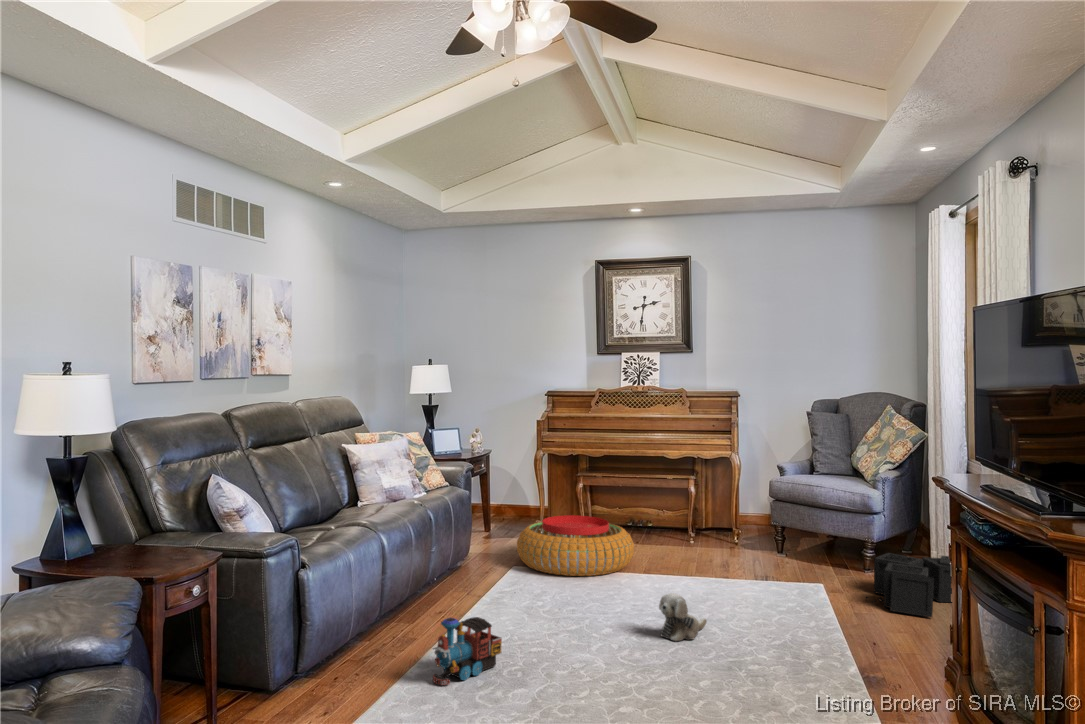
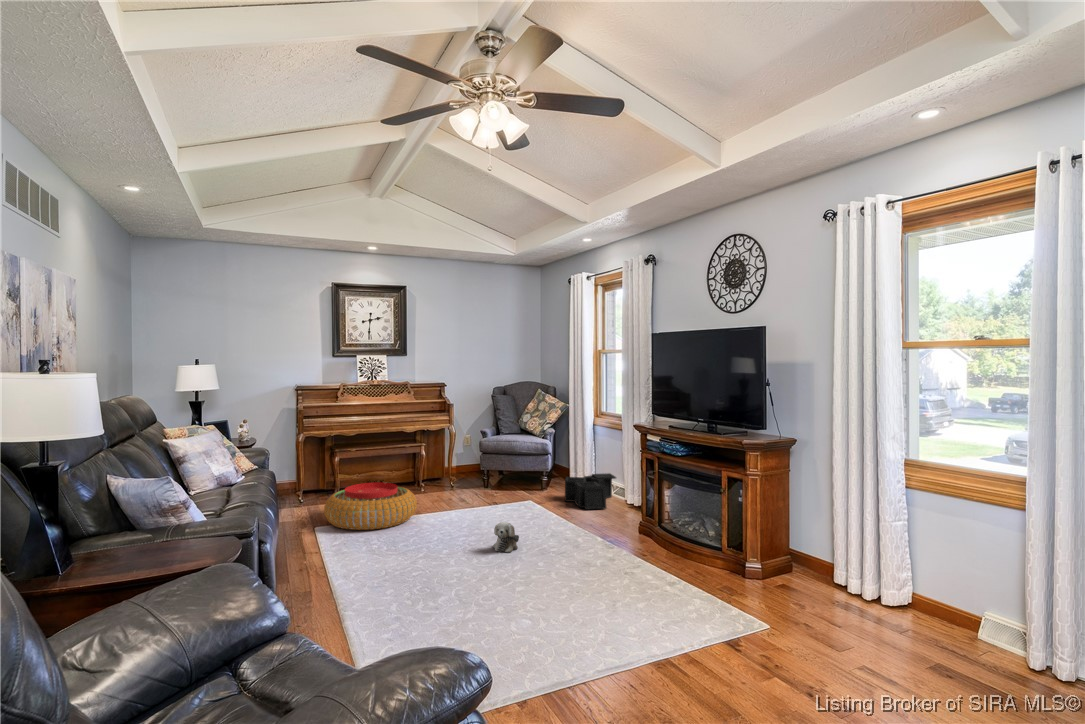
toy train: present [433,617,502,685] -> none [403,565,436,620]

